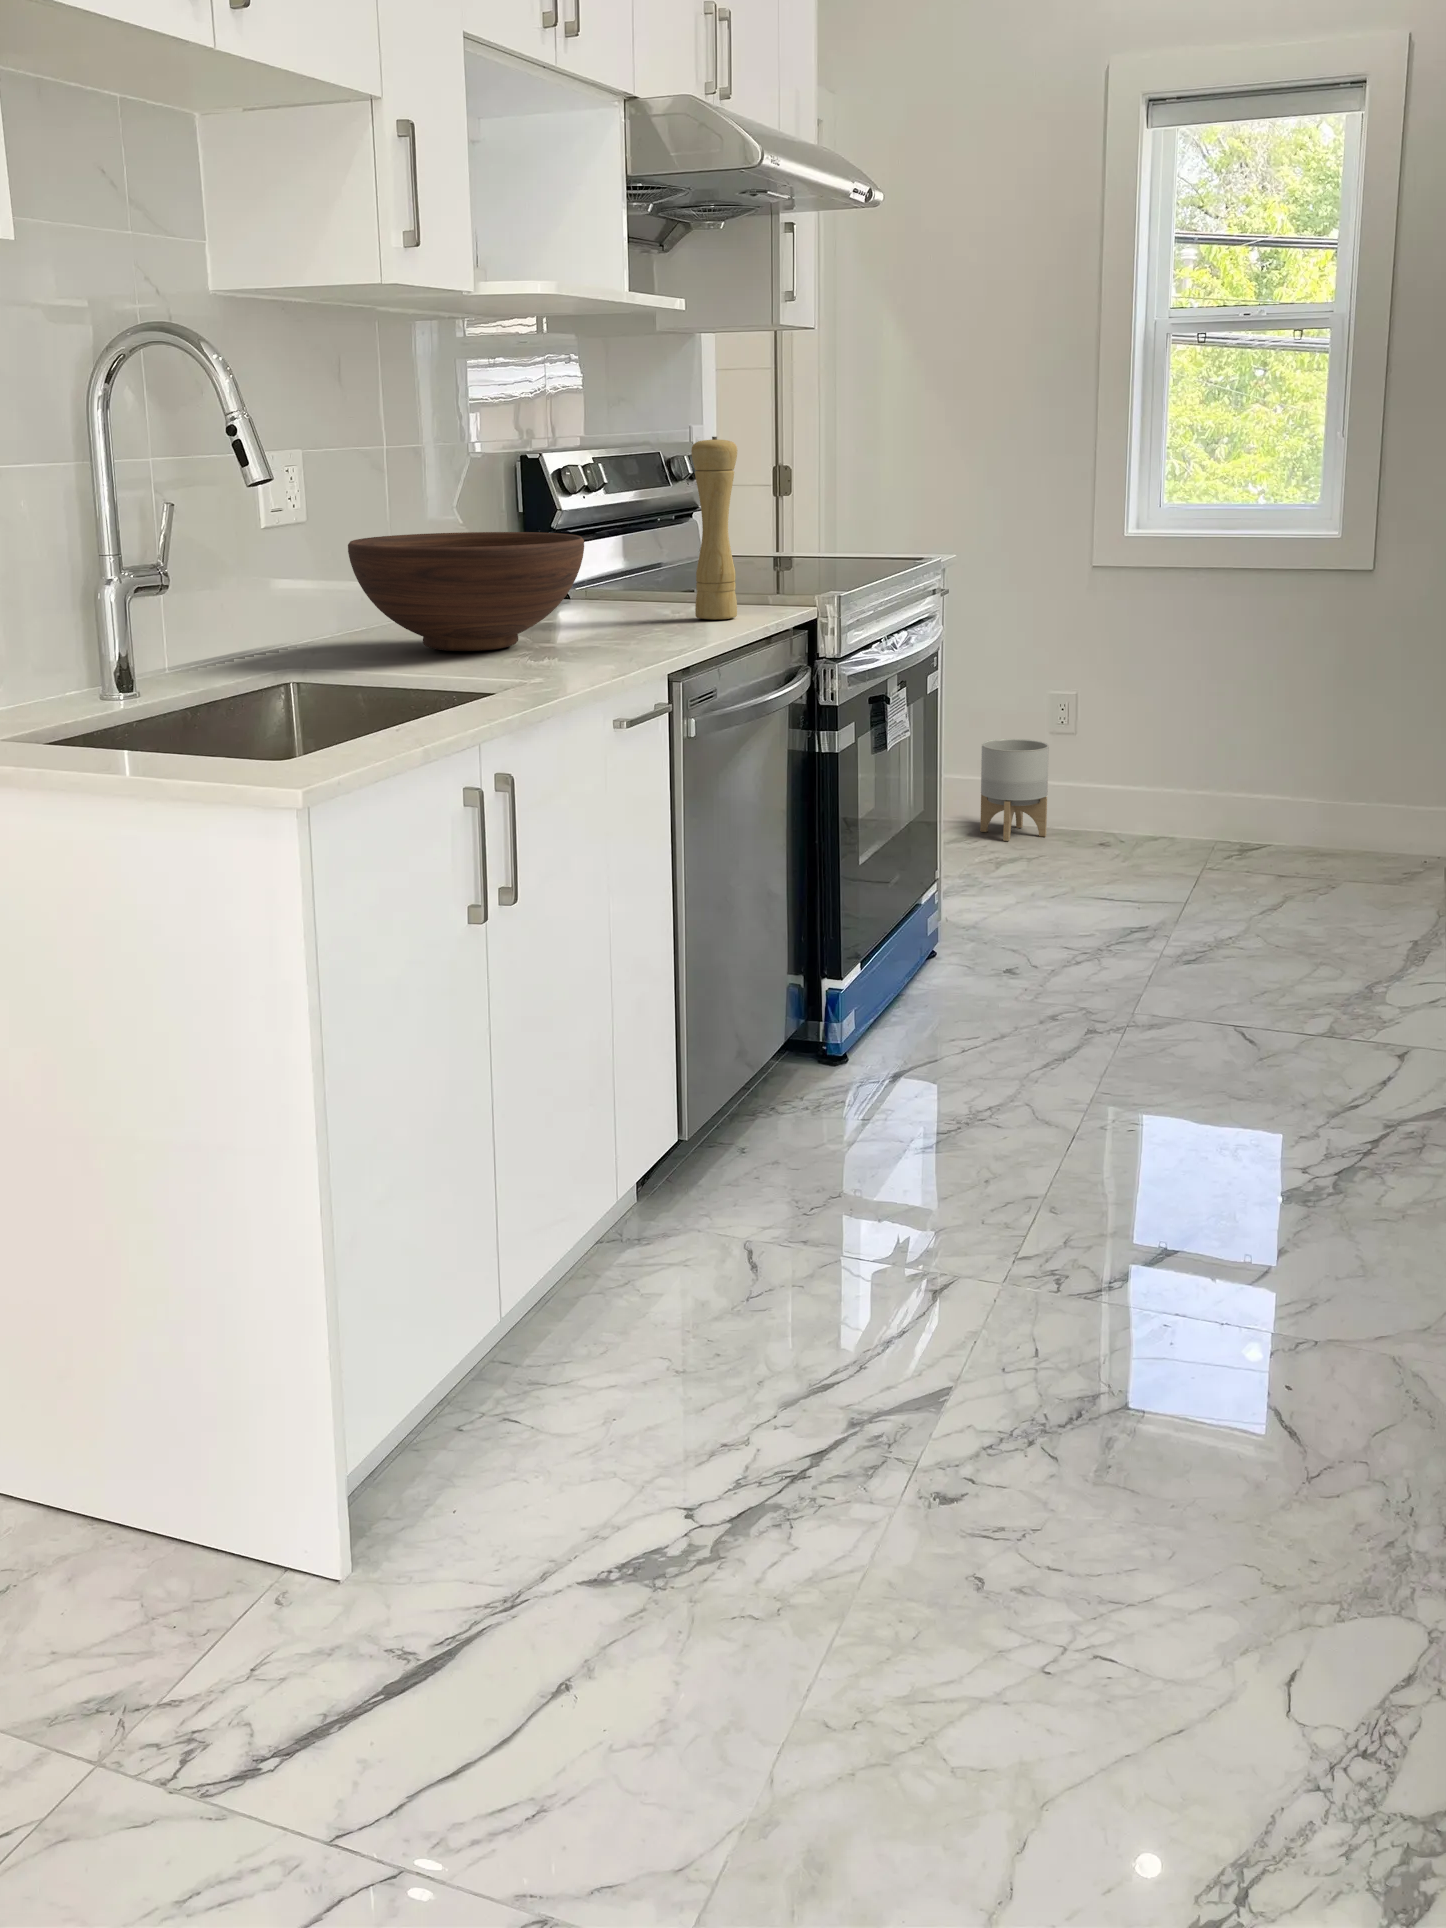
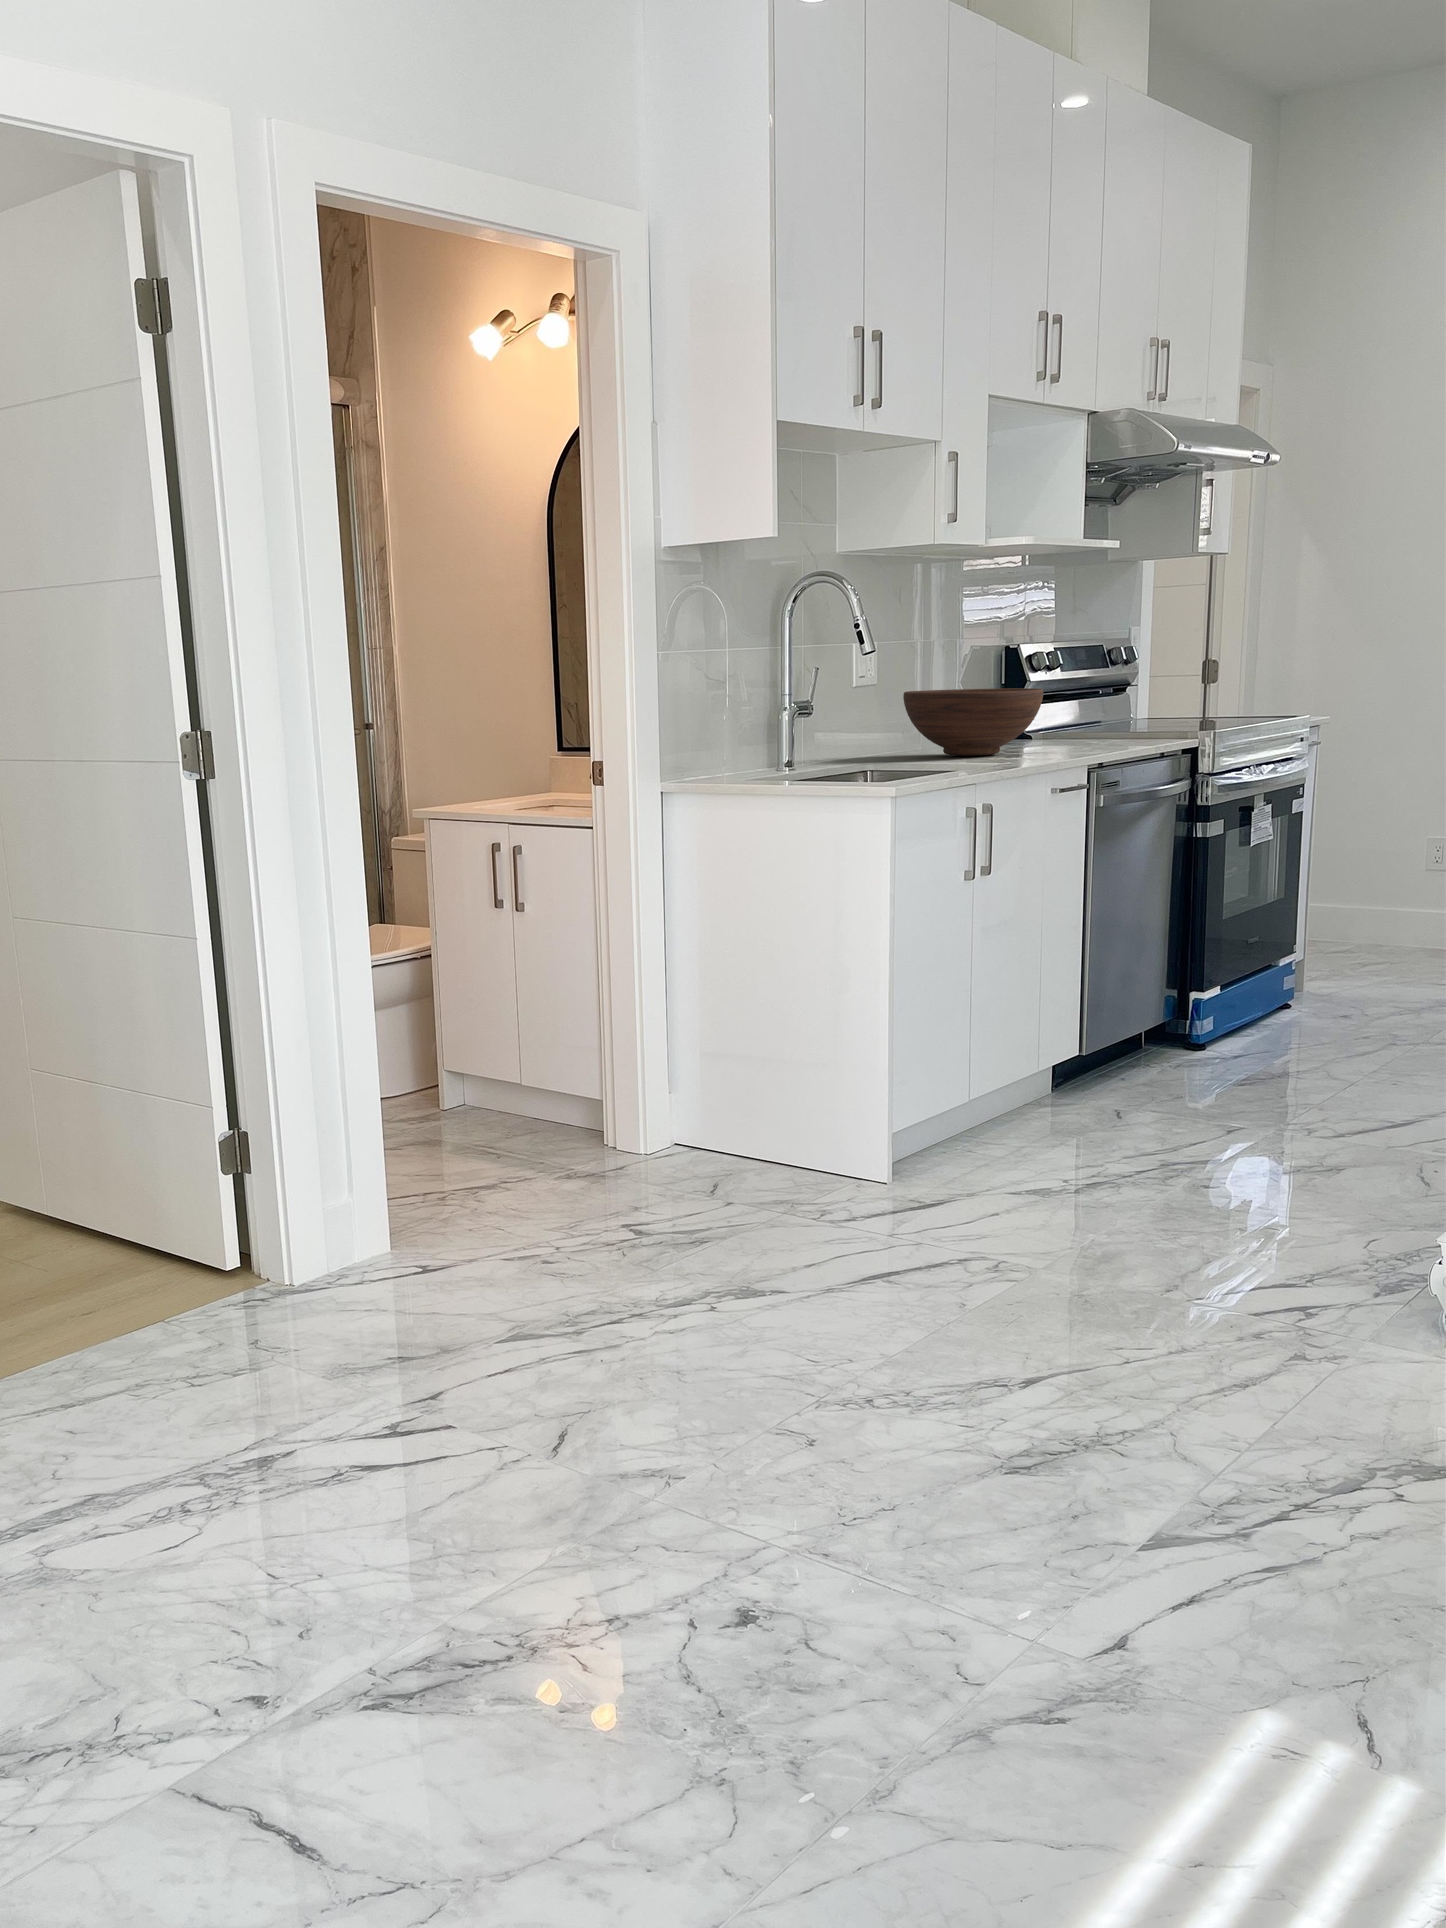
pepper mill: present [691,437,737,619] -> none [1114,629,1147,745]
planter: present [980,739,1049,841] -> none [1358,876,1420,954]

